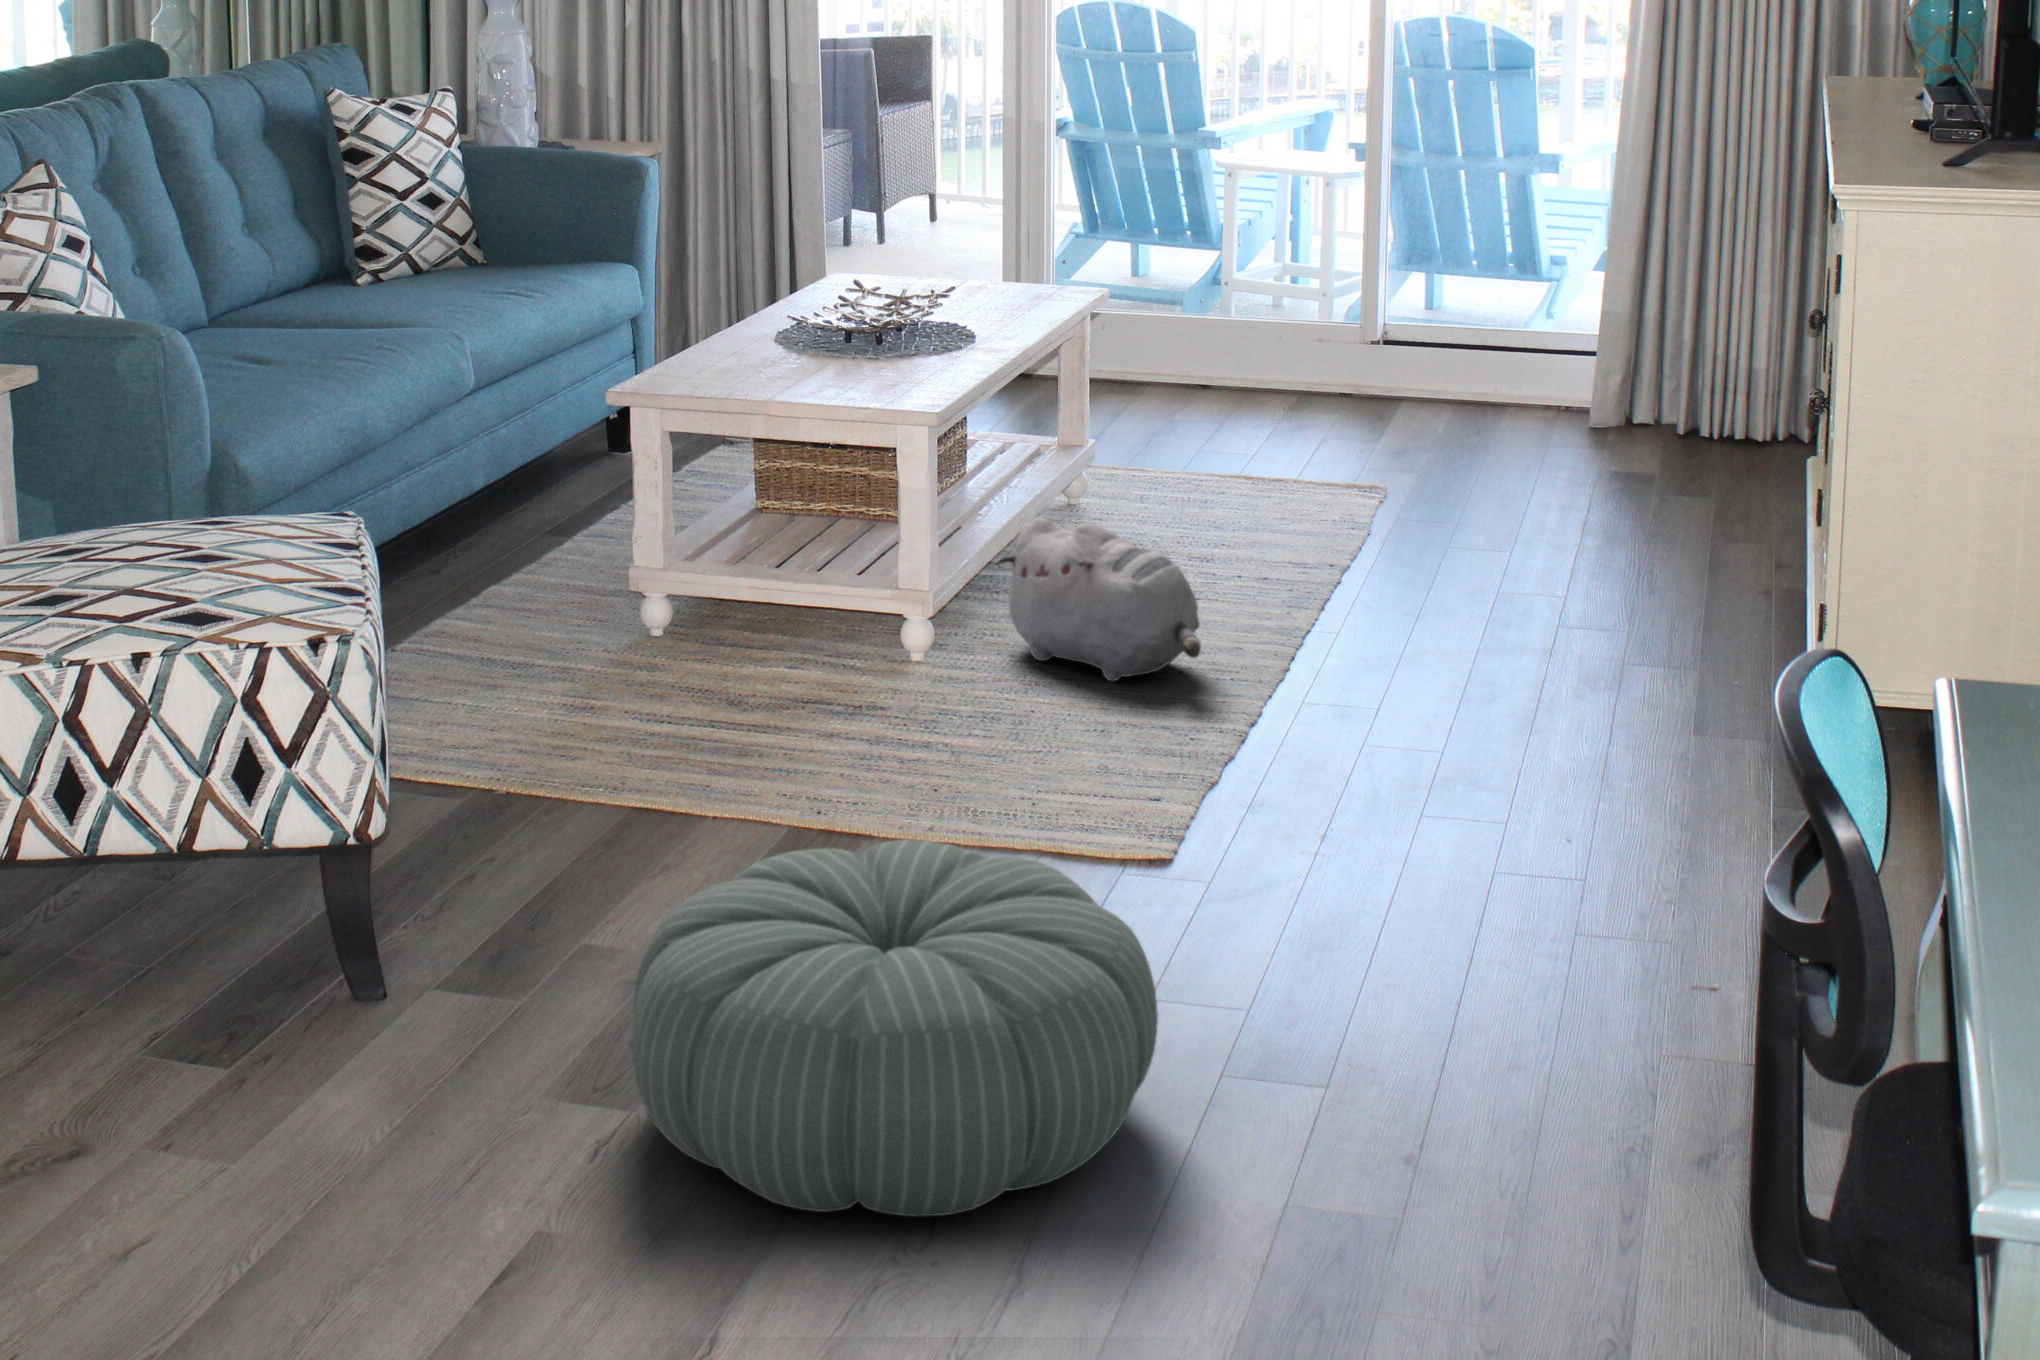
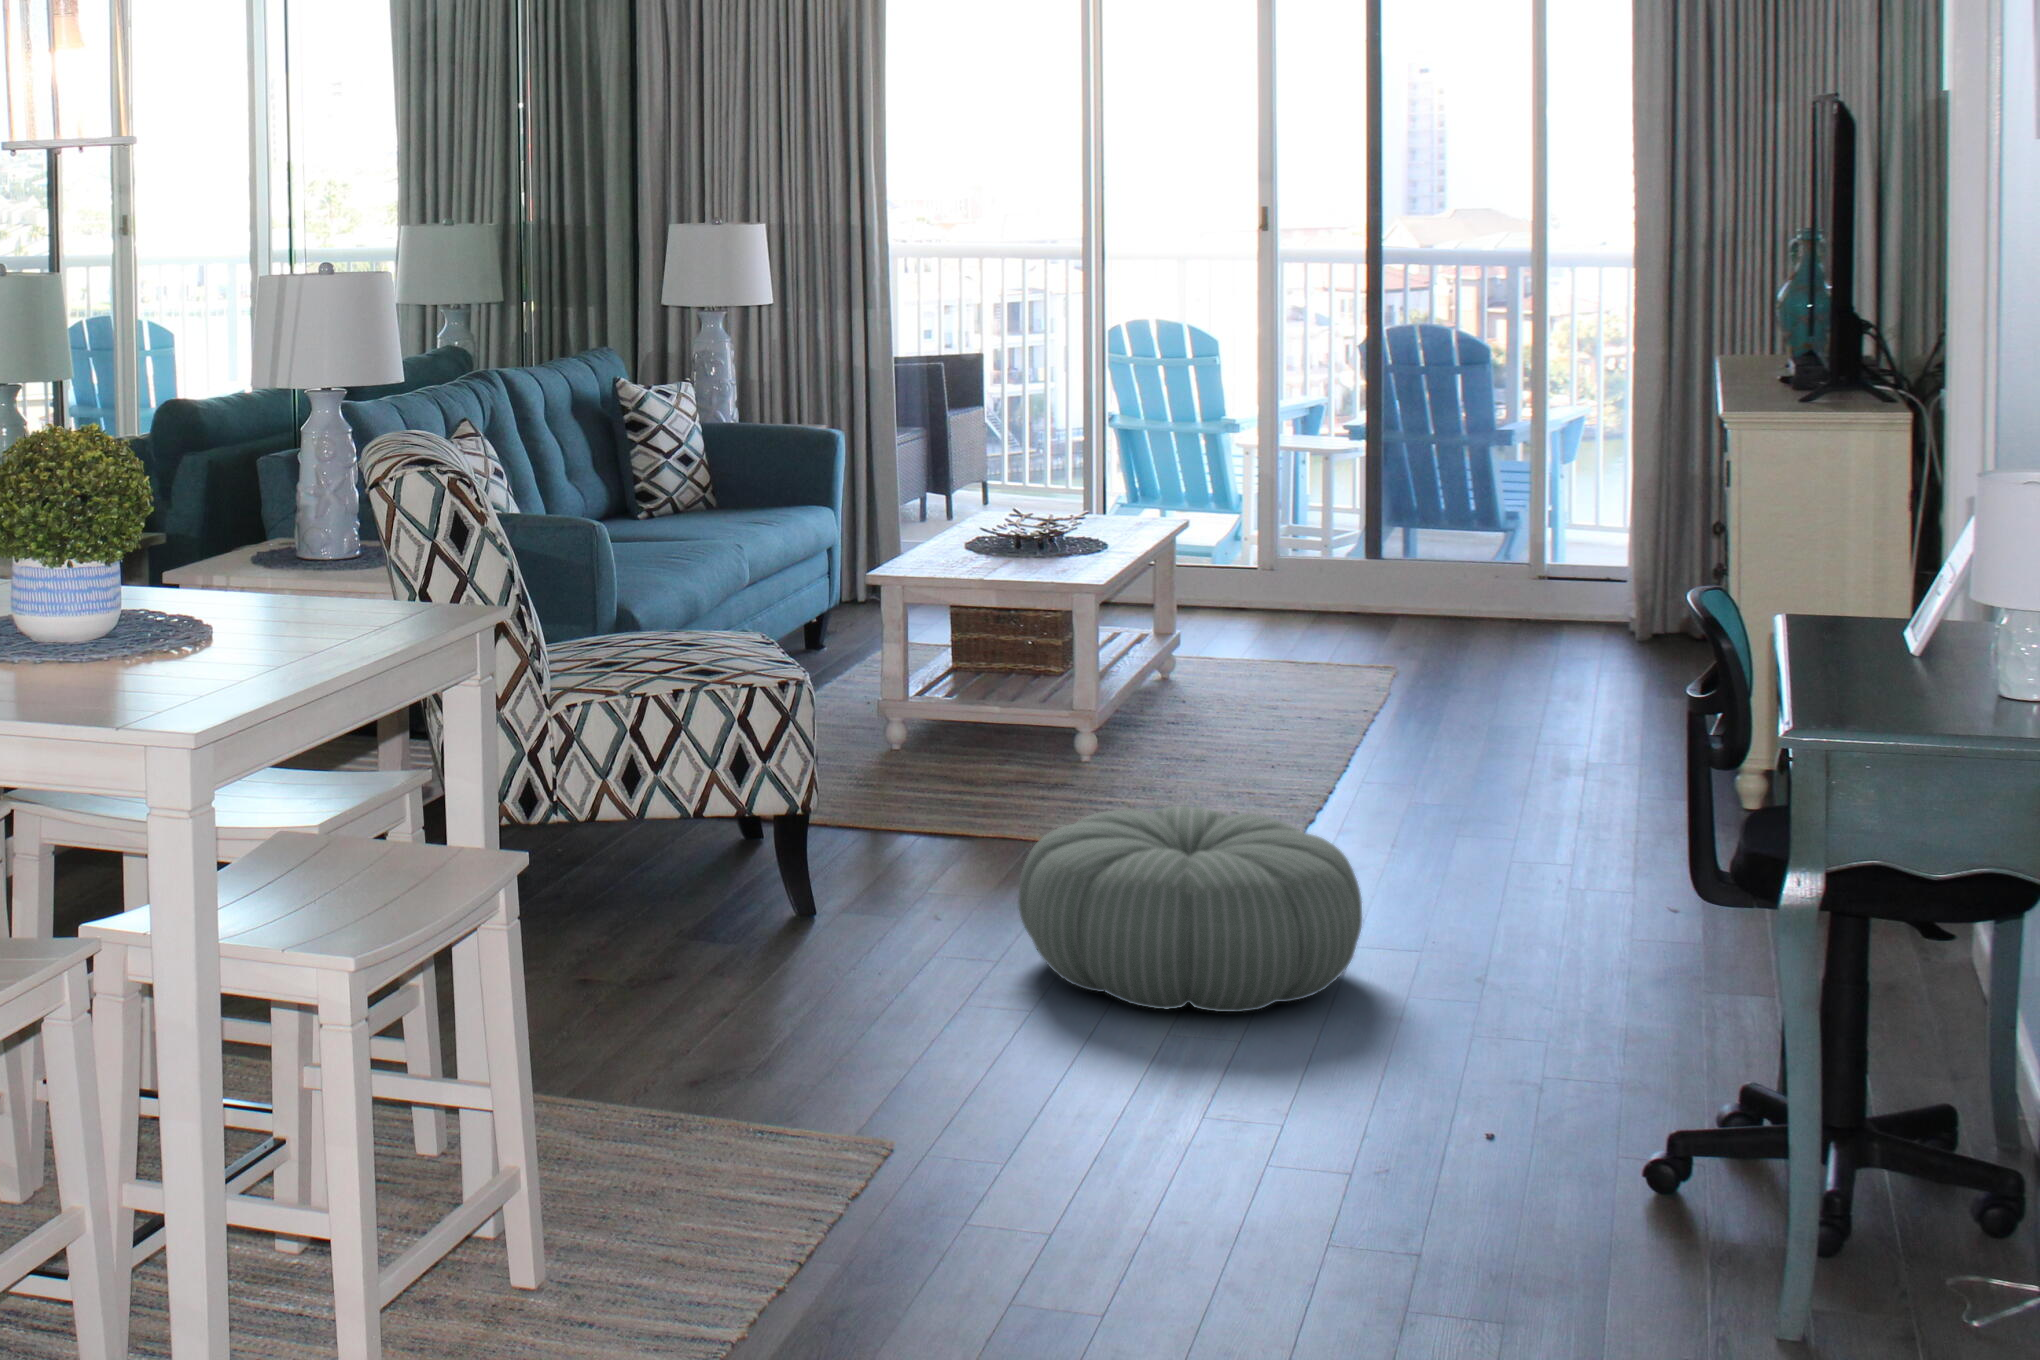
plush toy: present [997,517,1201,681] -> none [1147,659,1307,773]

